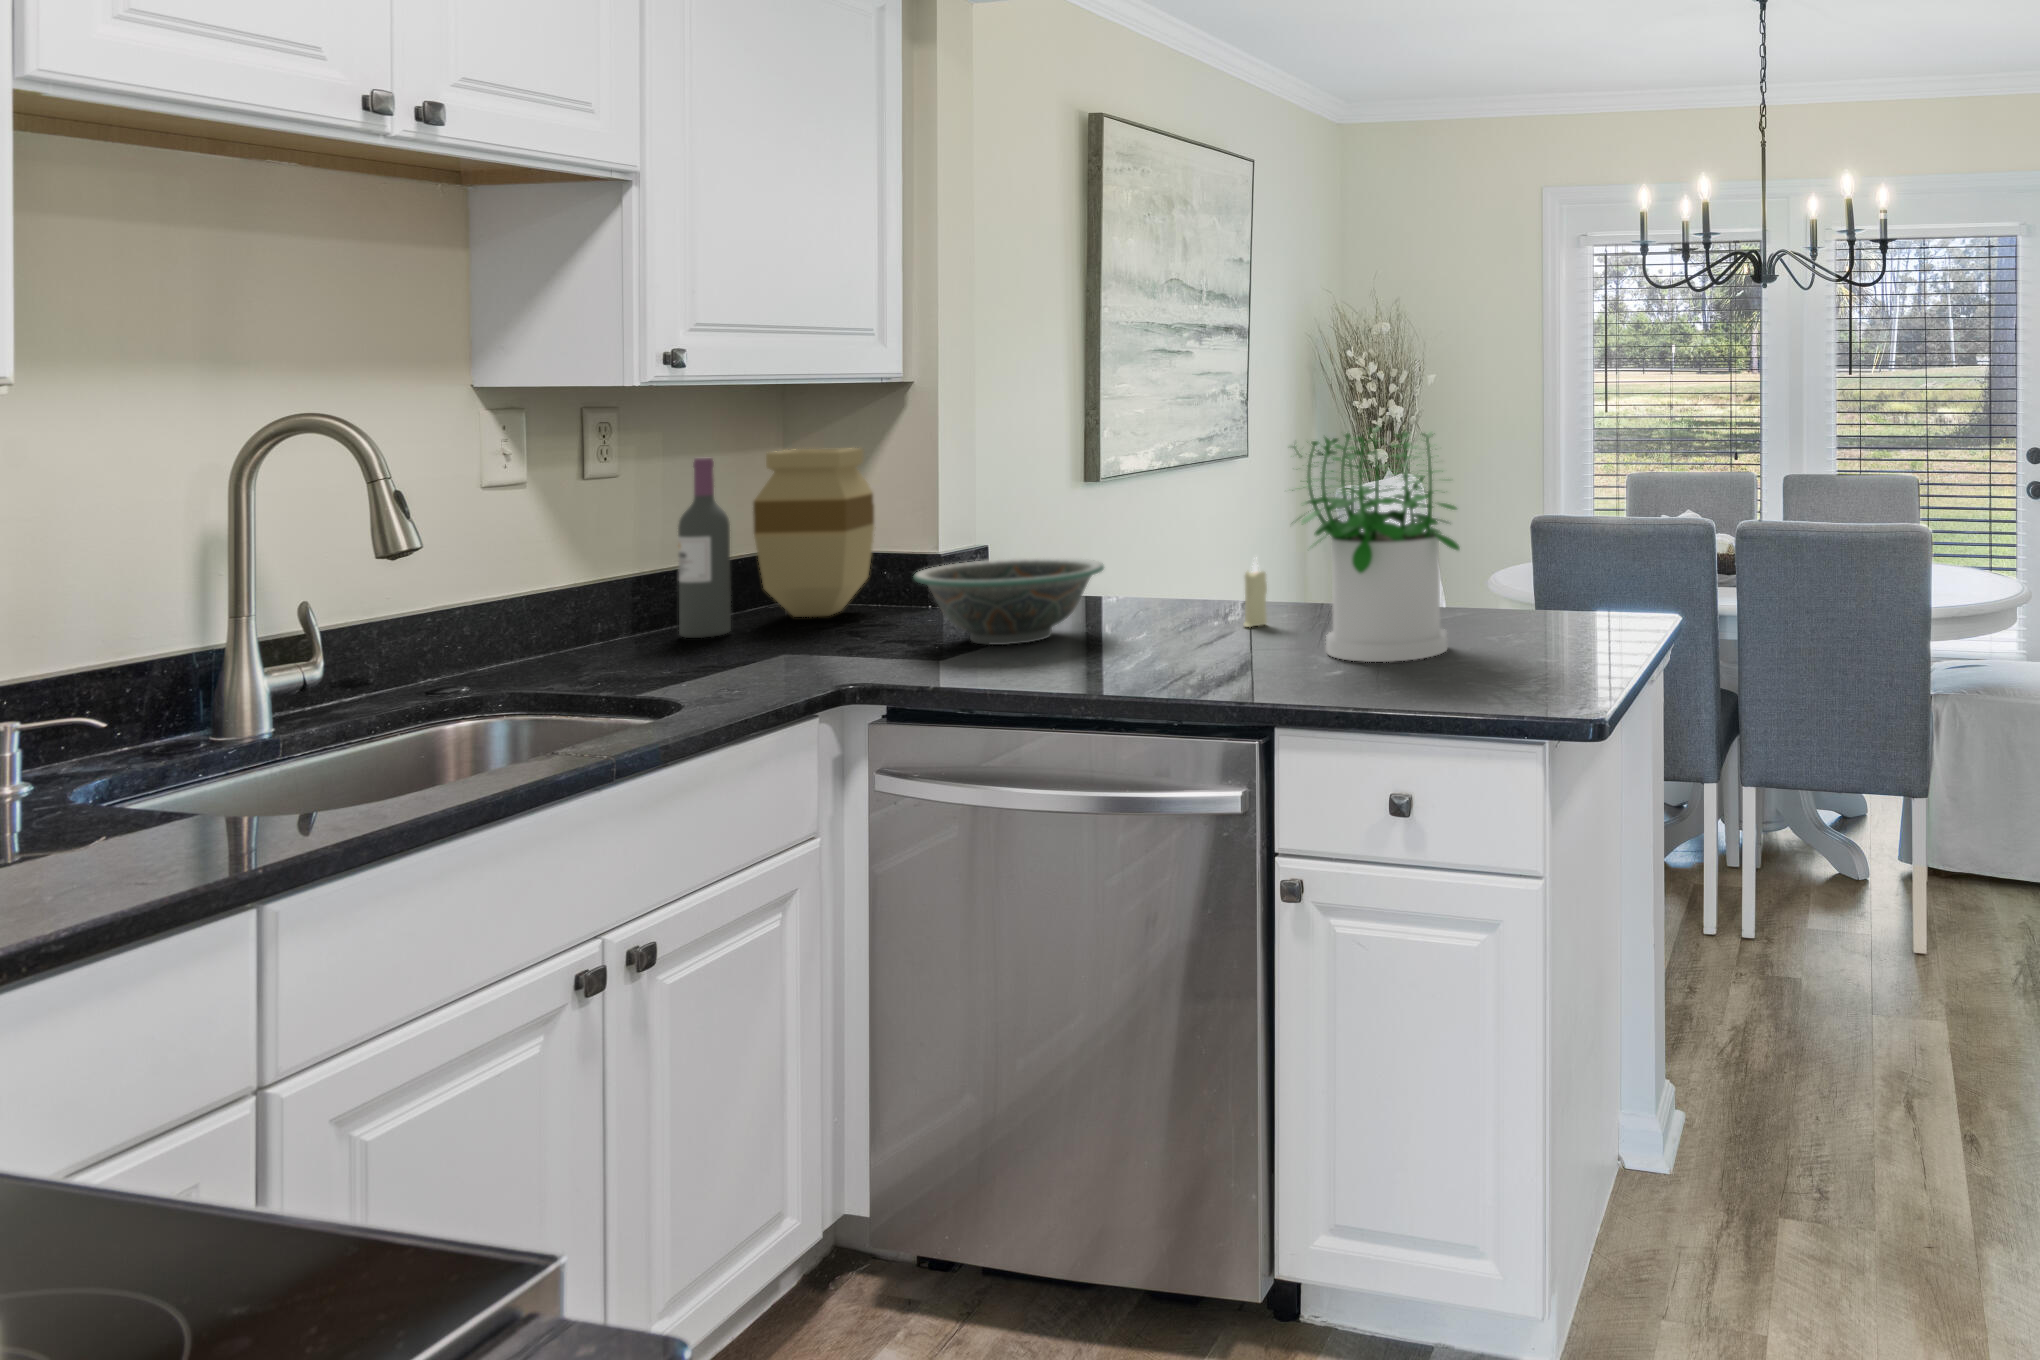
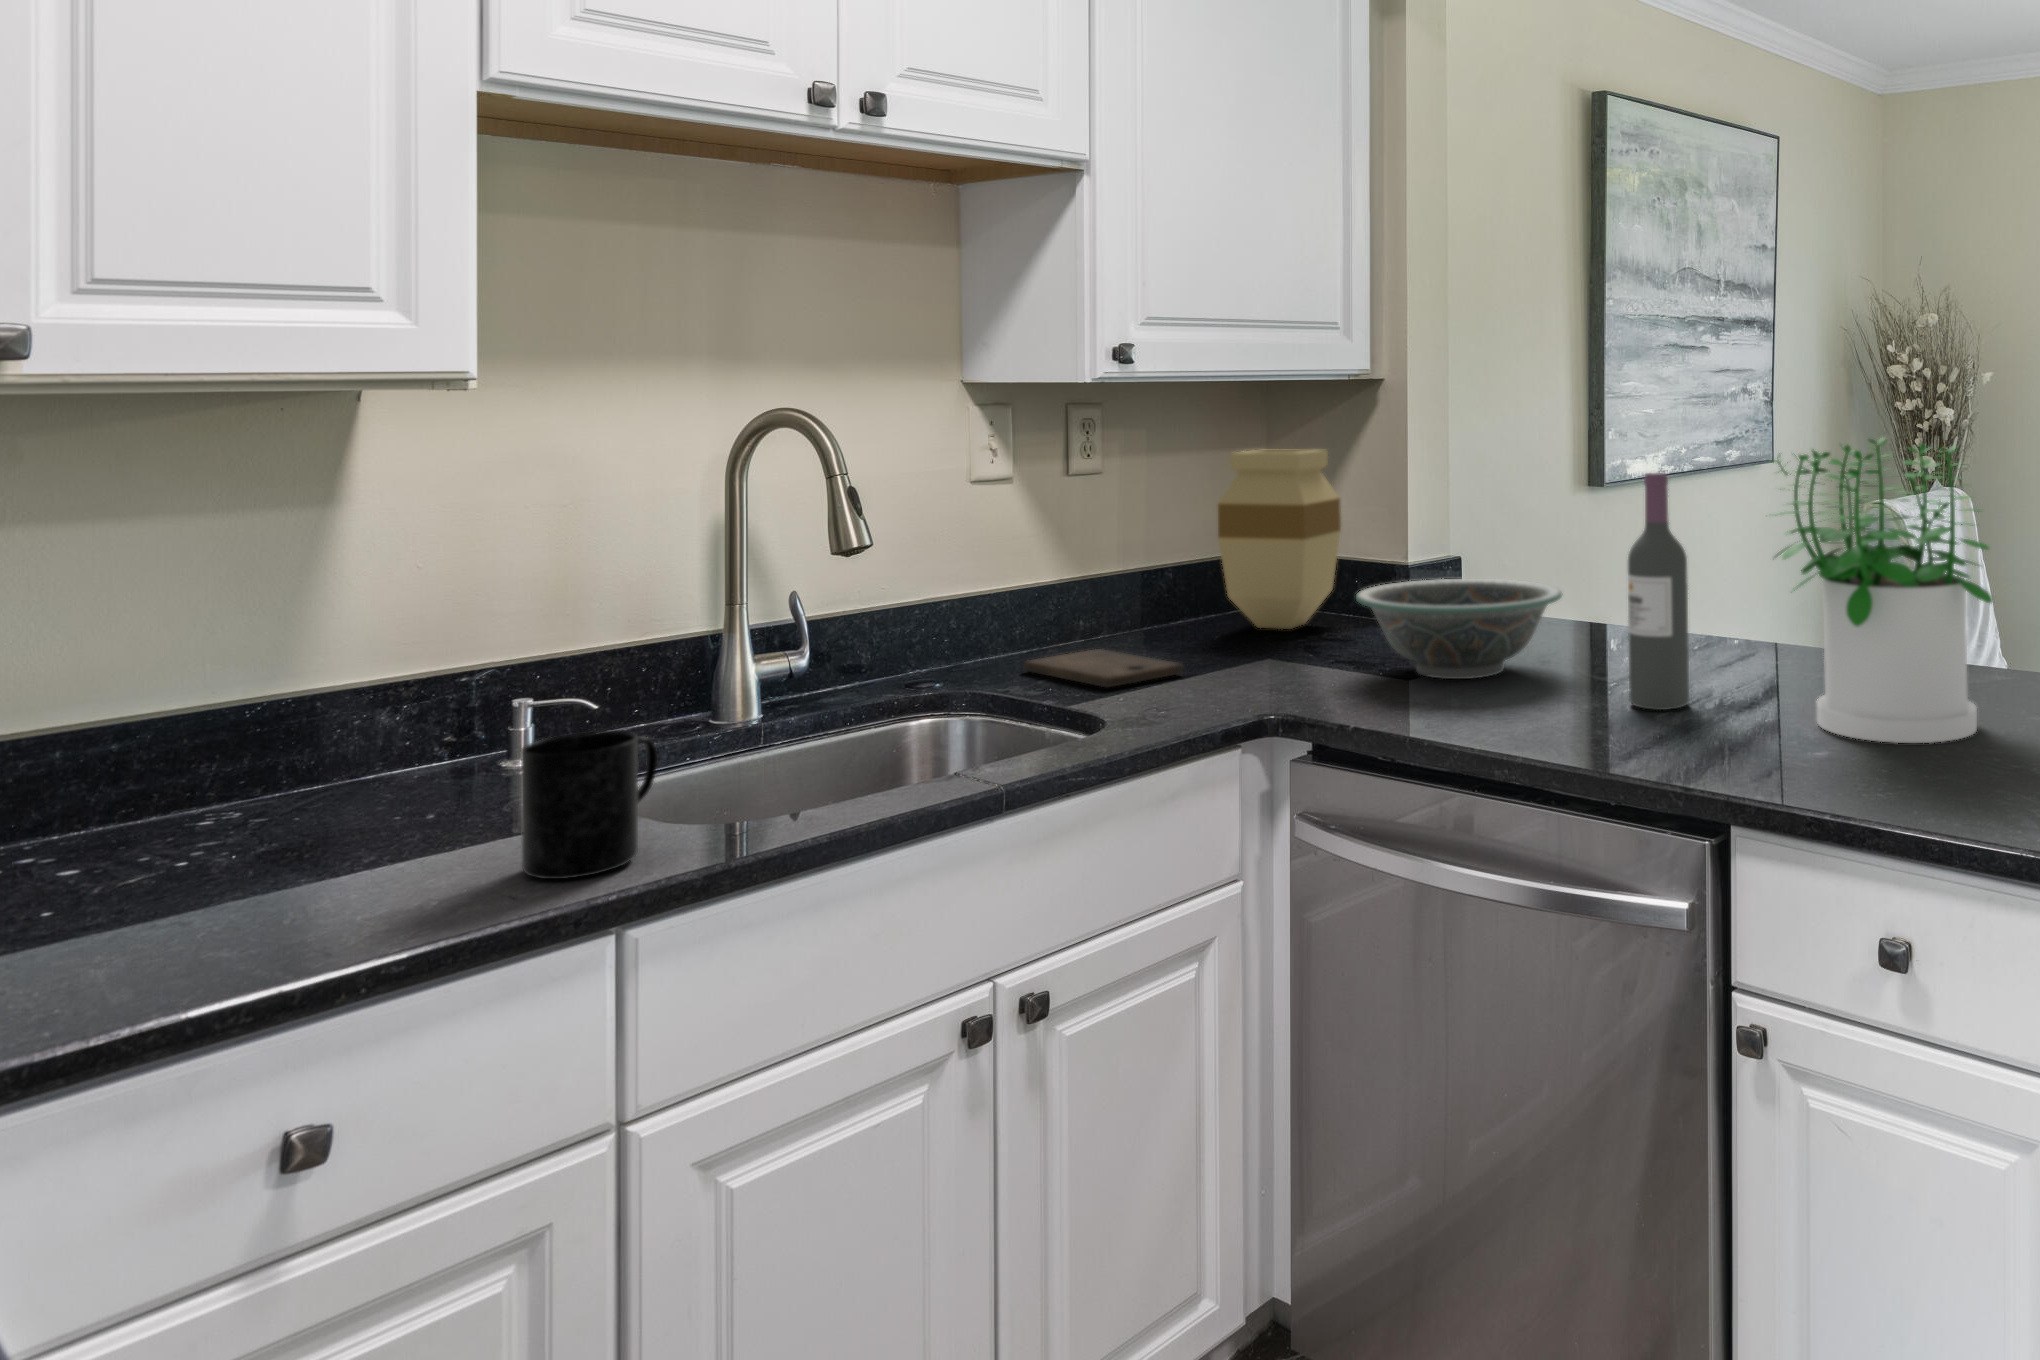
wine bottle: present [678,458,731,638] -> present [1628,473,1689,710]
candle: present [1244,561,1267,627] -> none [1723,591,1753,677]
cutting board: none [563,643,740,674] -> present [1024,649,1183,688]
mug: none [121,725,261,869] -> present [521,731,657,879]

